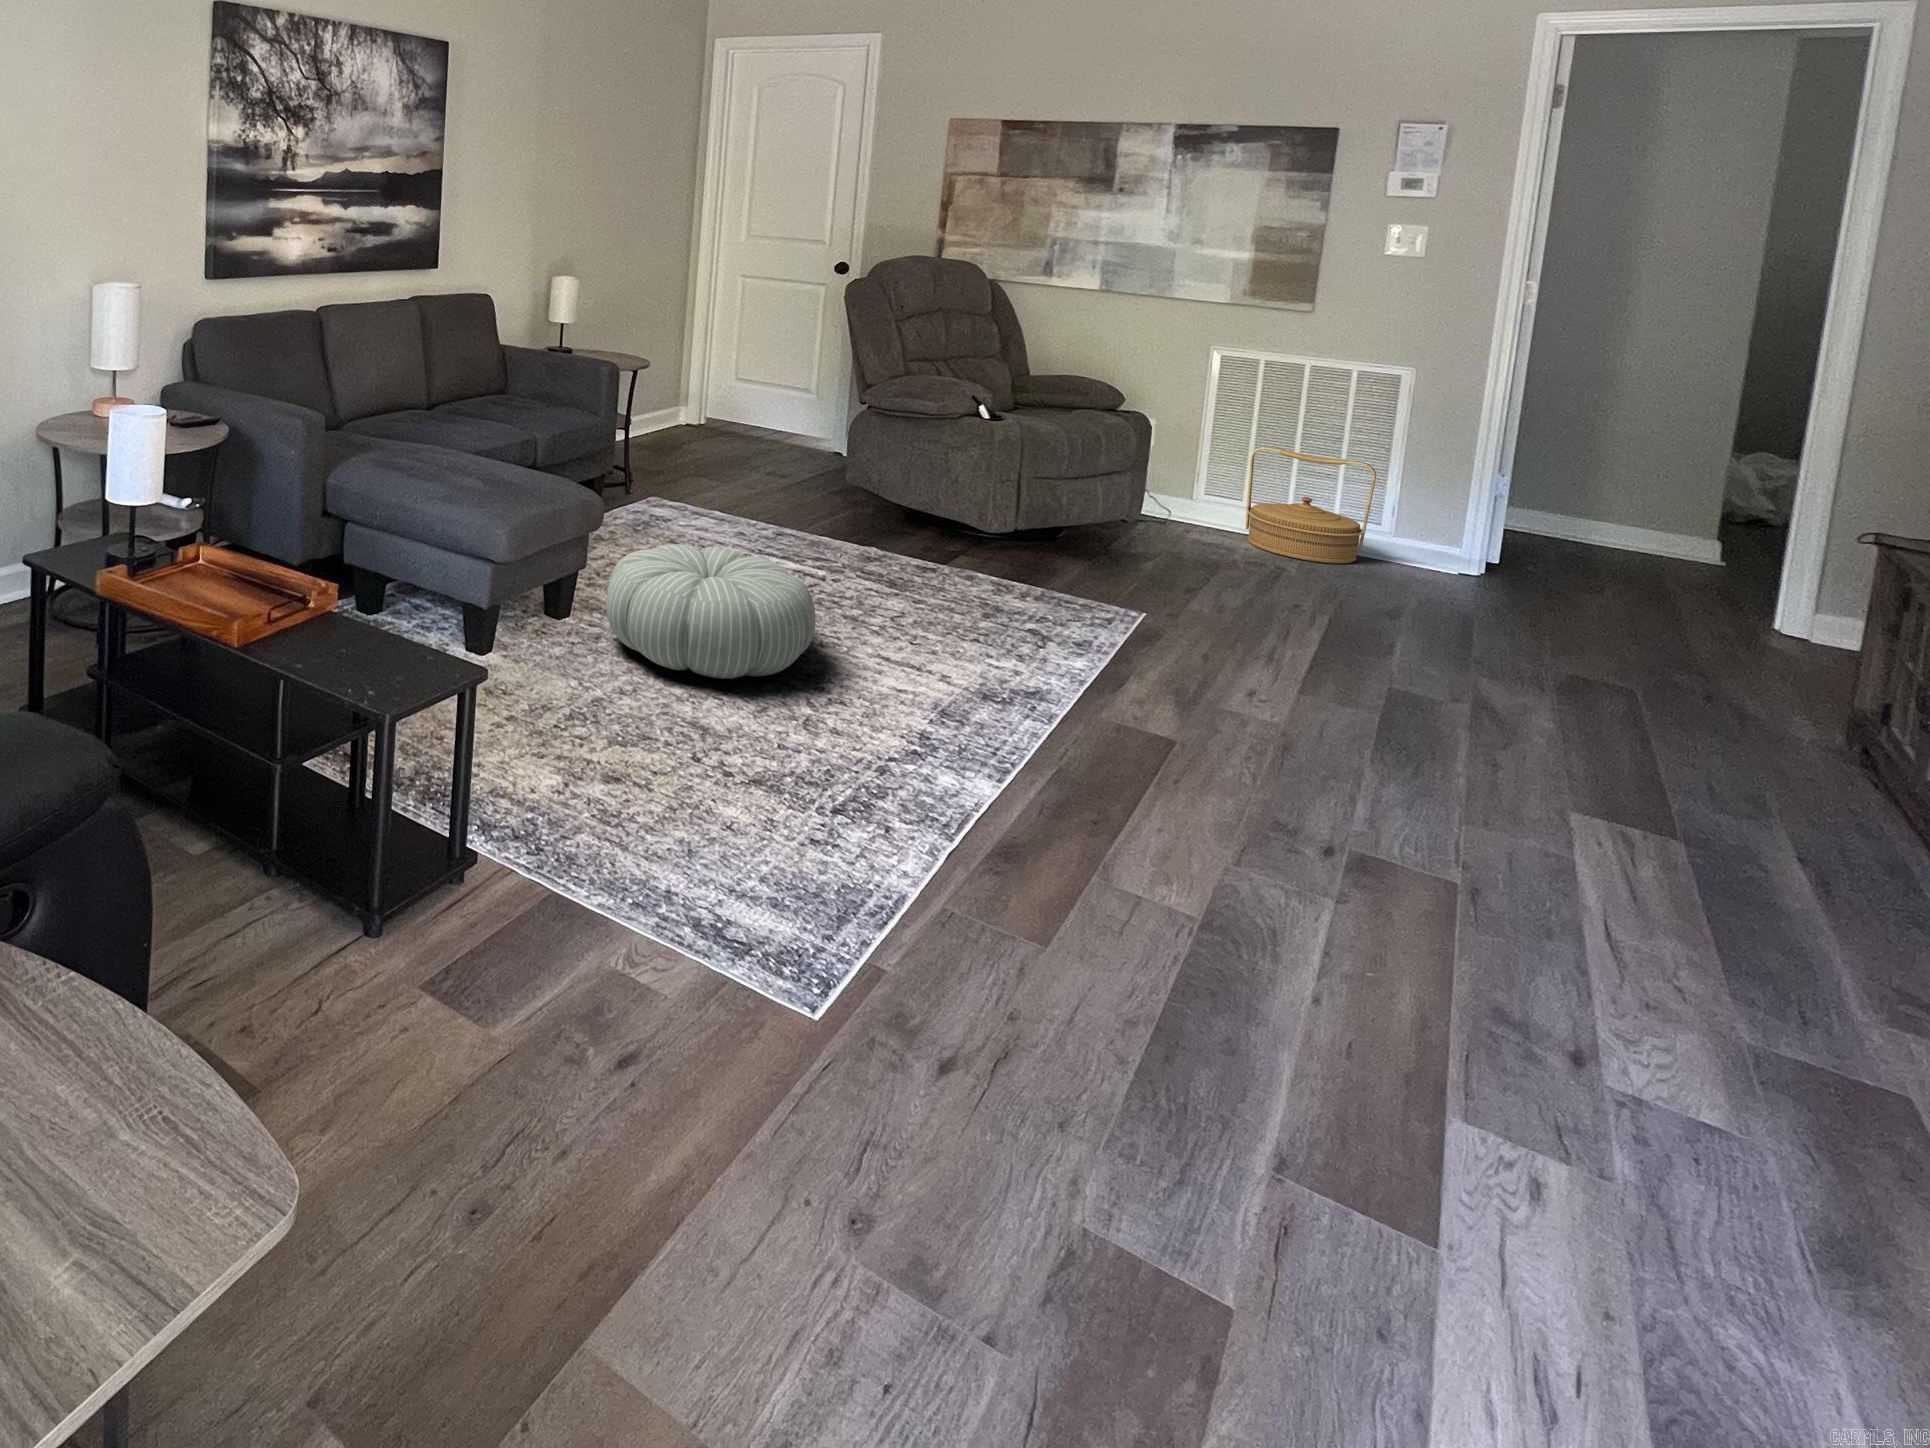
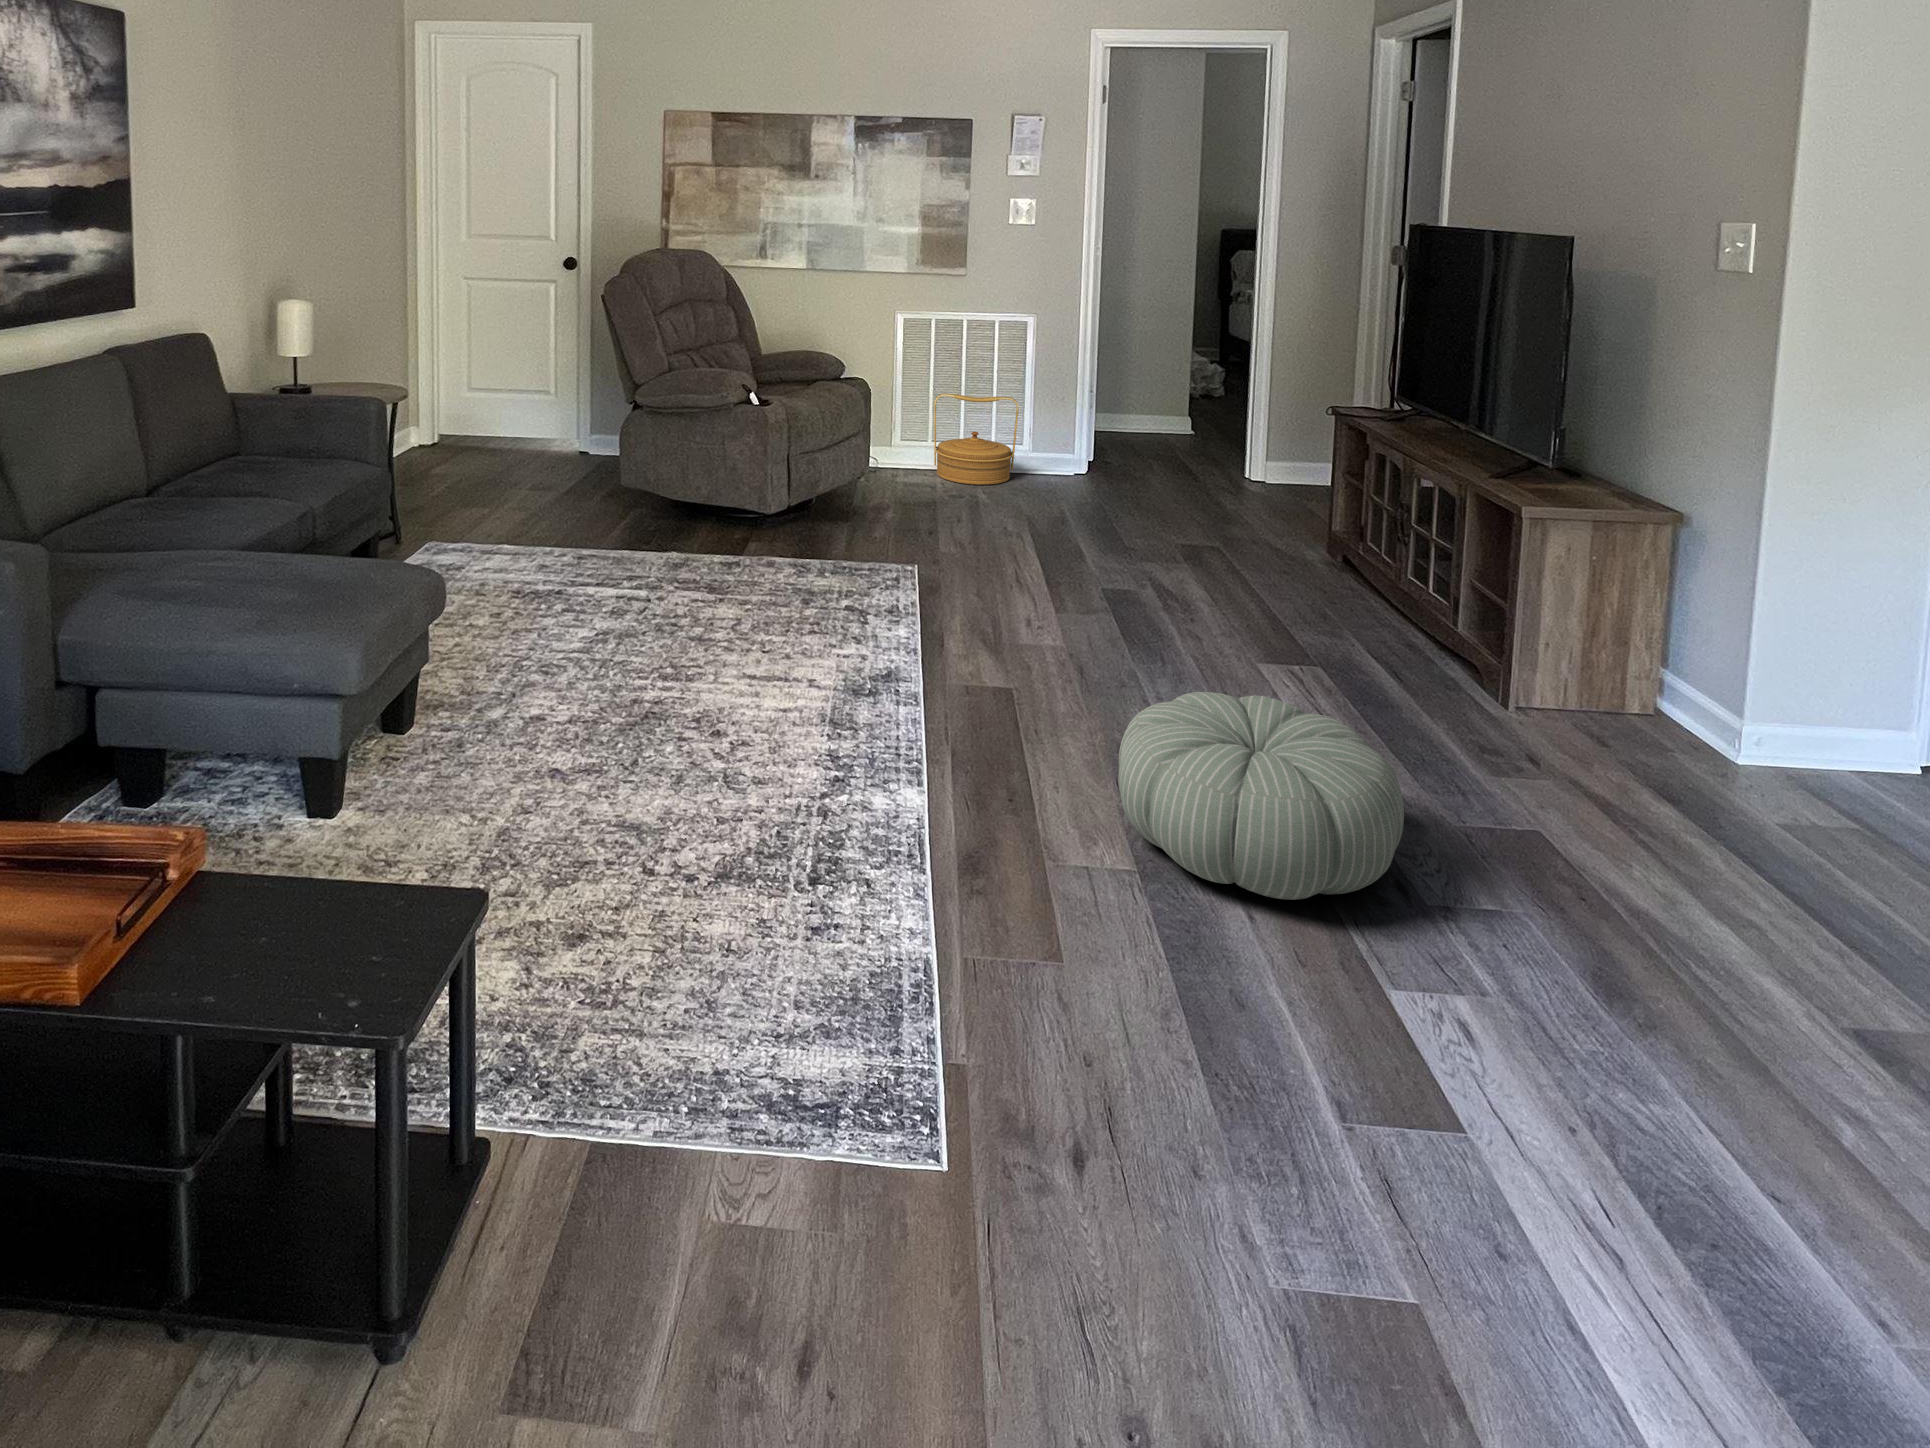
pouf: present [606,544,815,679] -> present [1118,692,1404,900]

